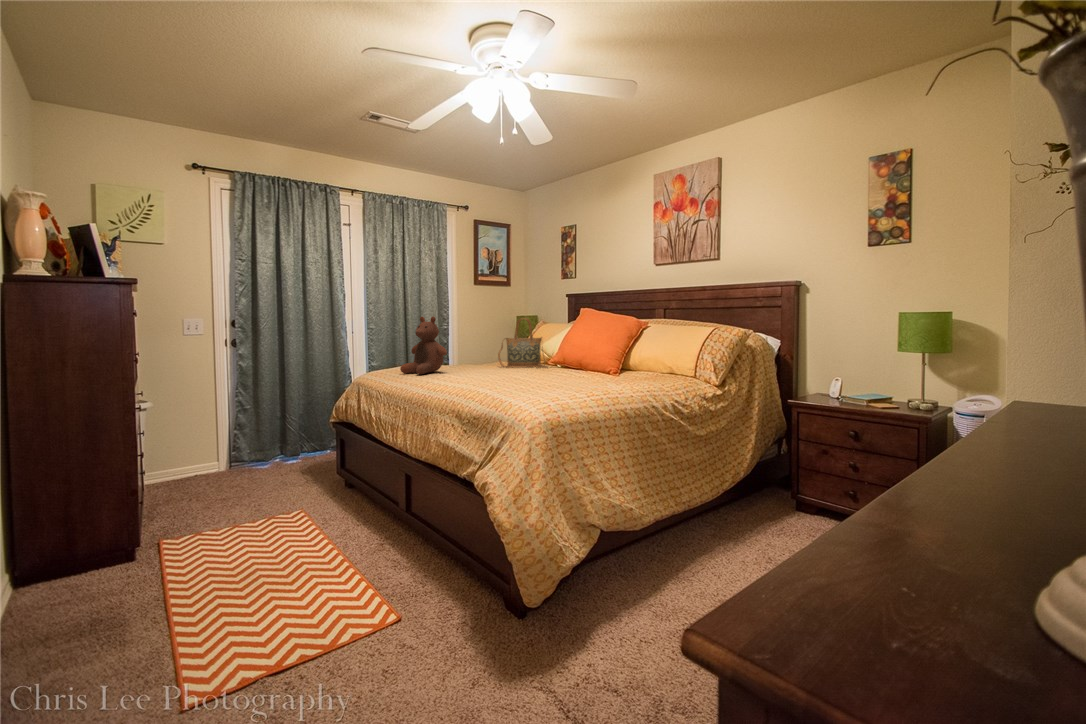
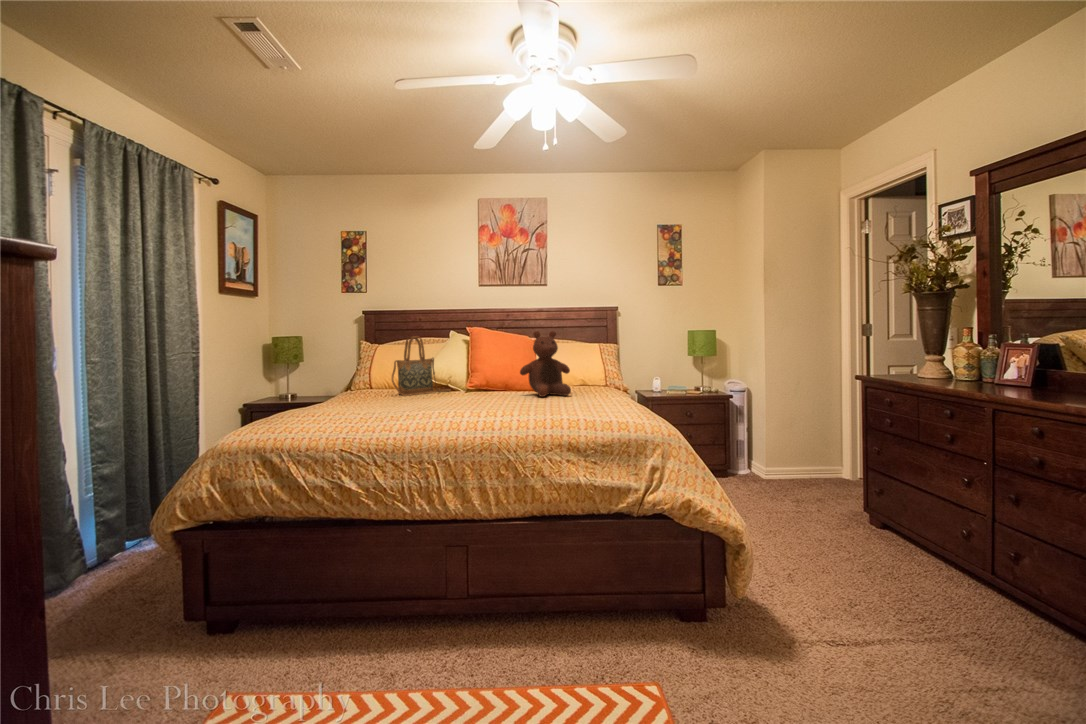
stuffed bear: present [400,316,447,375] -> present [520,331,571,397]

